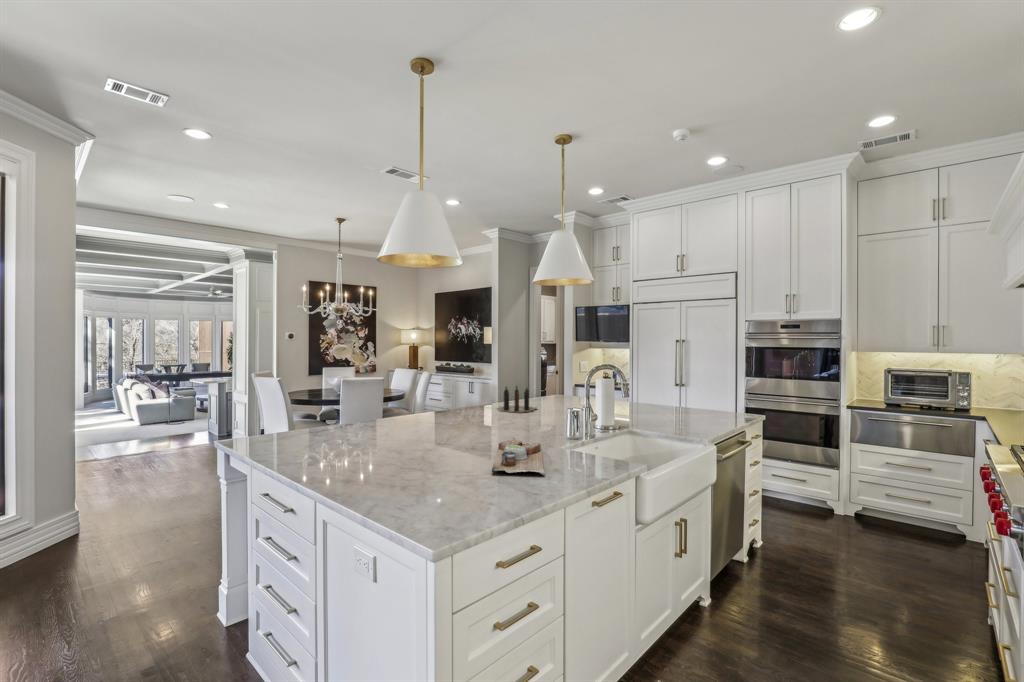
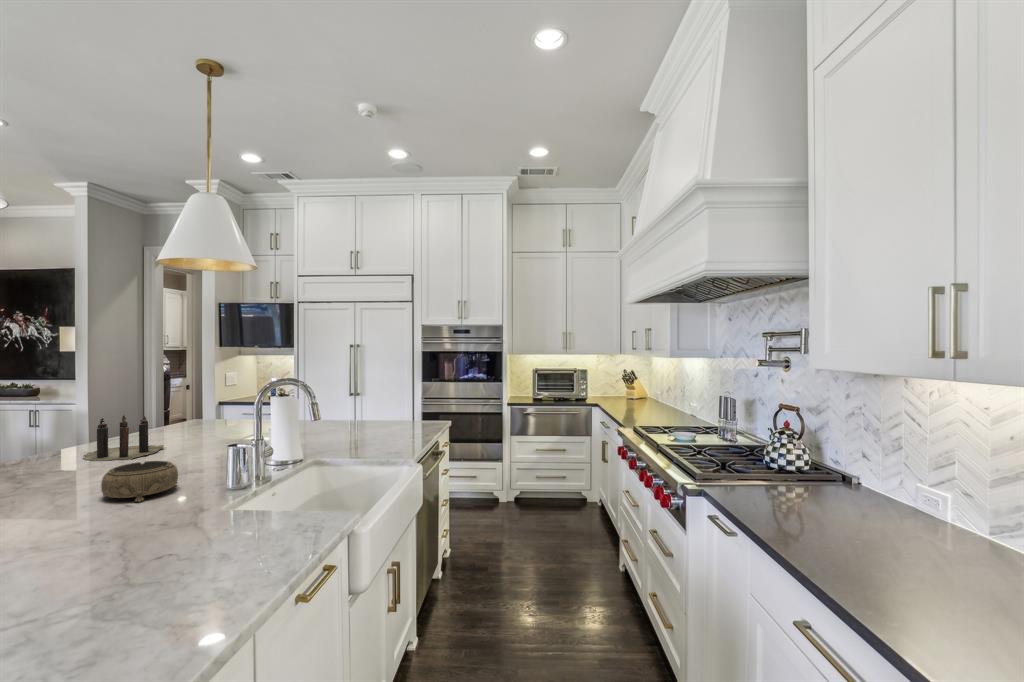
decorative bowl: none [506,412,542,435] -> present [101,461,178,502]
cutting board: present [492,439,545,476] -> none [62,519,197,620]

